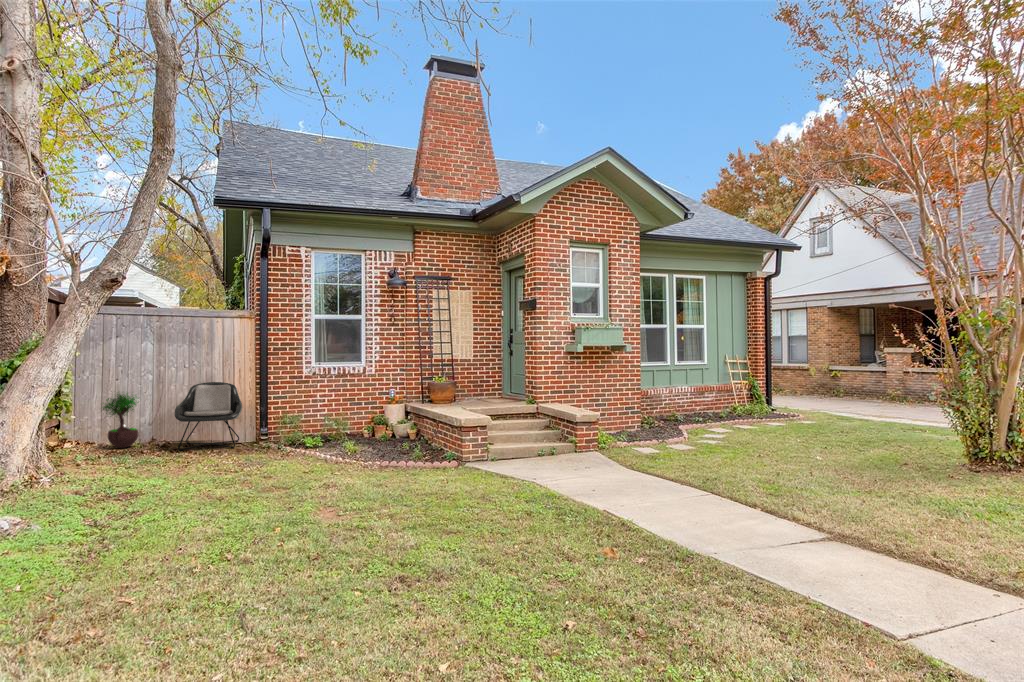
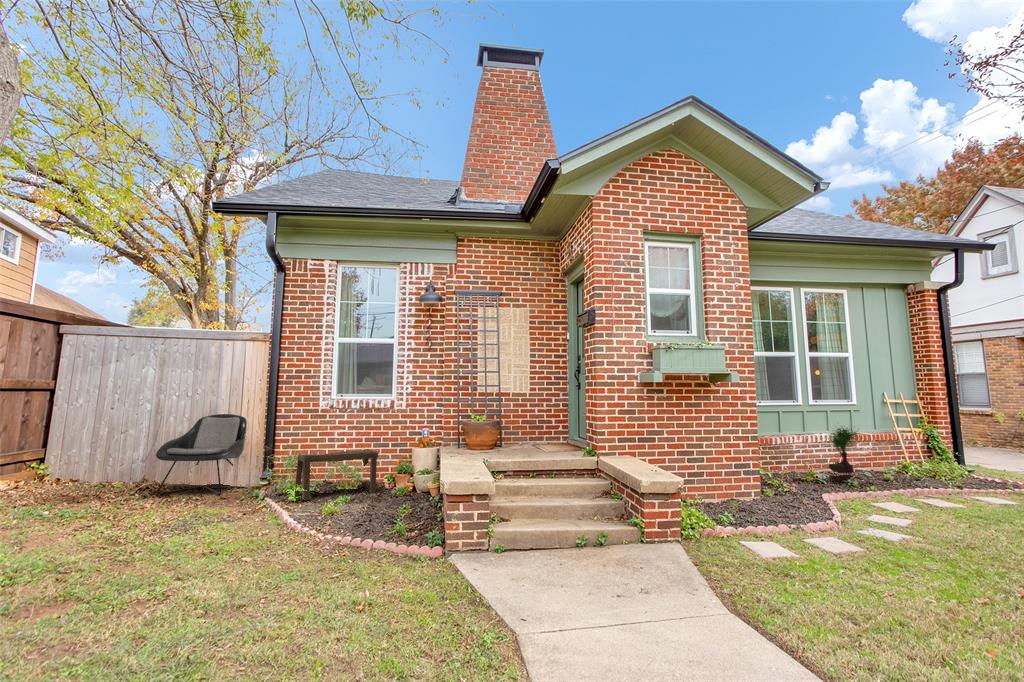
potted tree: present [103,392,138,448] -> present [829,428,858,482]
bench: none [298,408,363,448] -> present [295,449,378,501]

